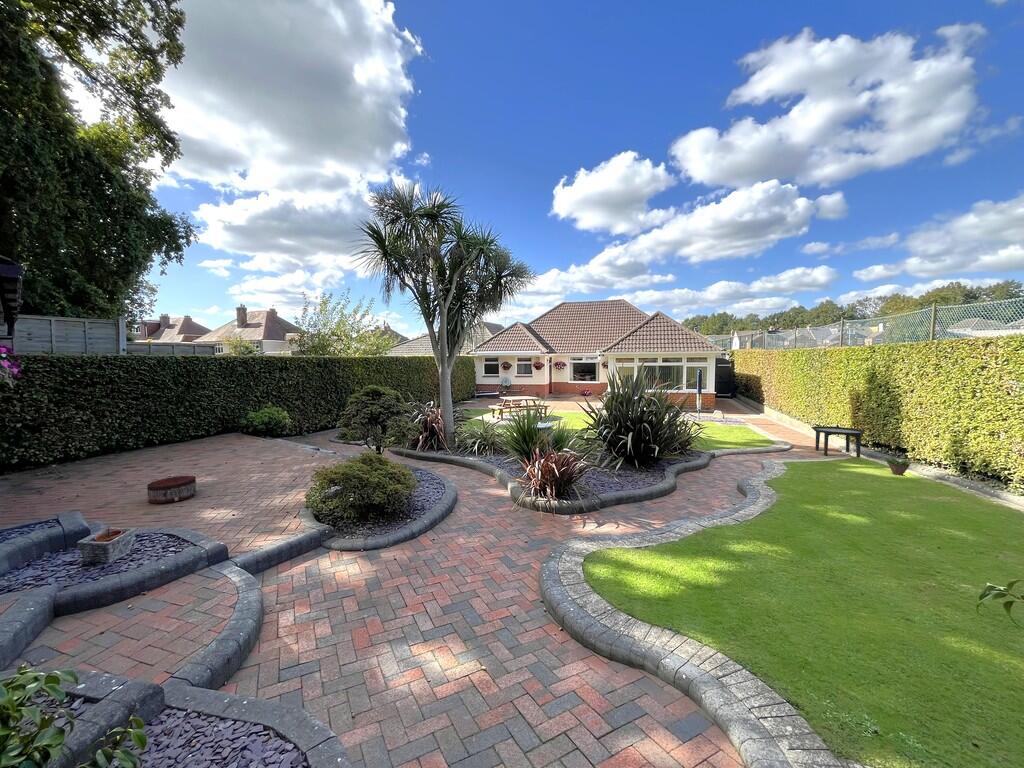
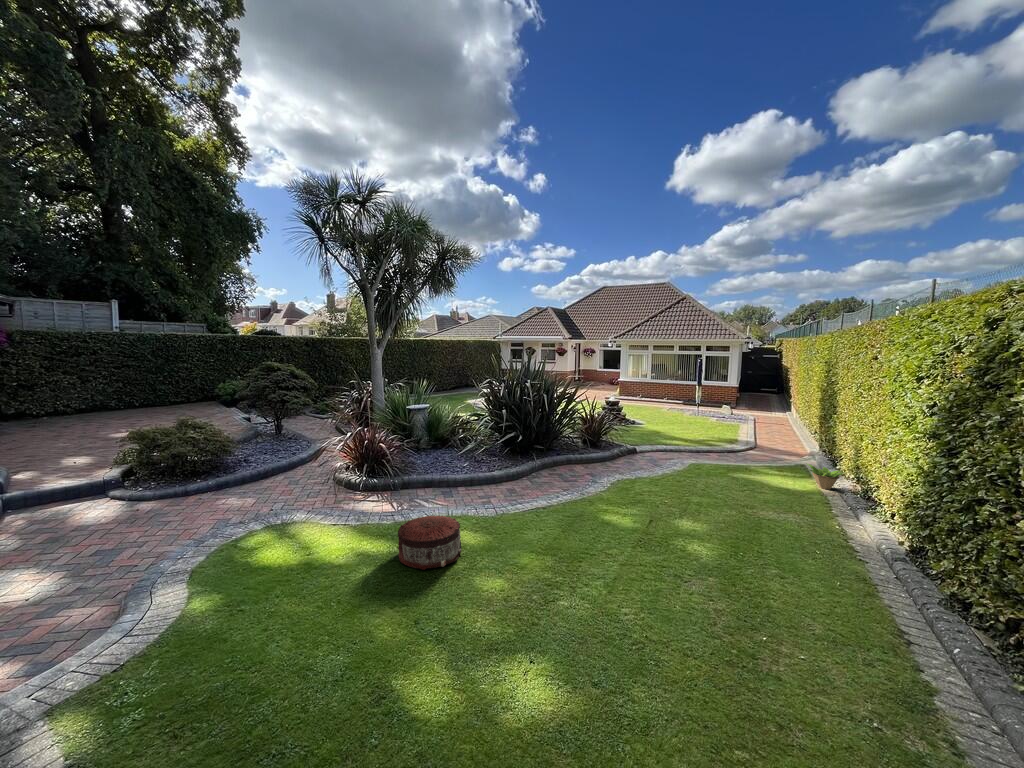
round table: present [811,426,866,458] -> none [764,425,829,466]
pouf: present [147,476,197,503] -> present [398,515,462,570]

